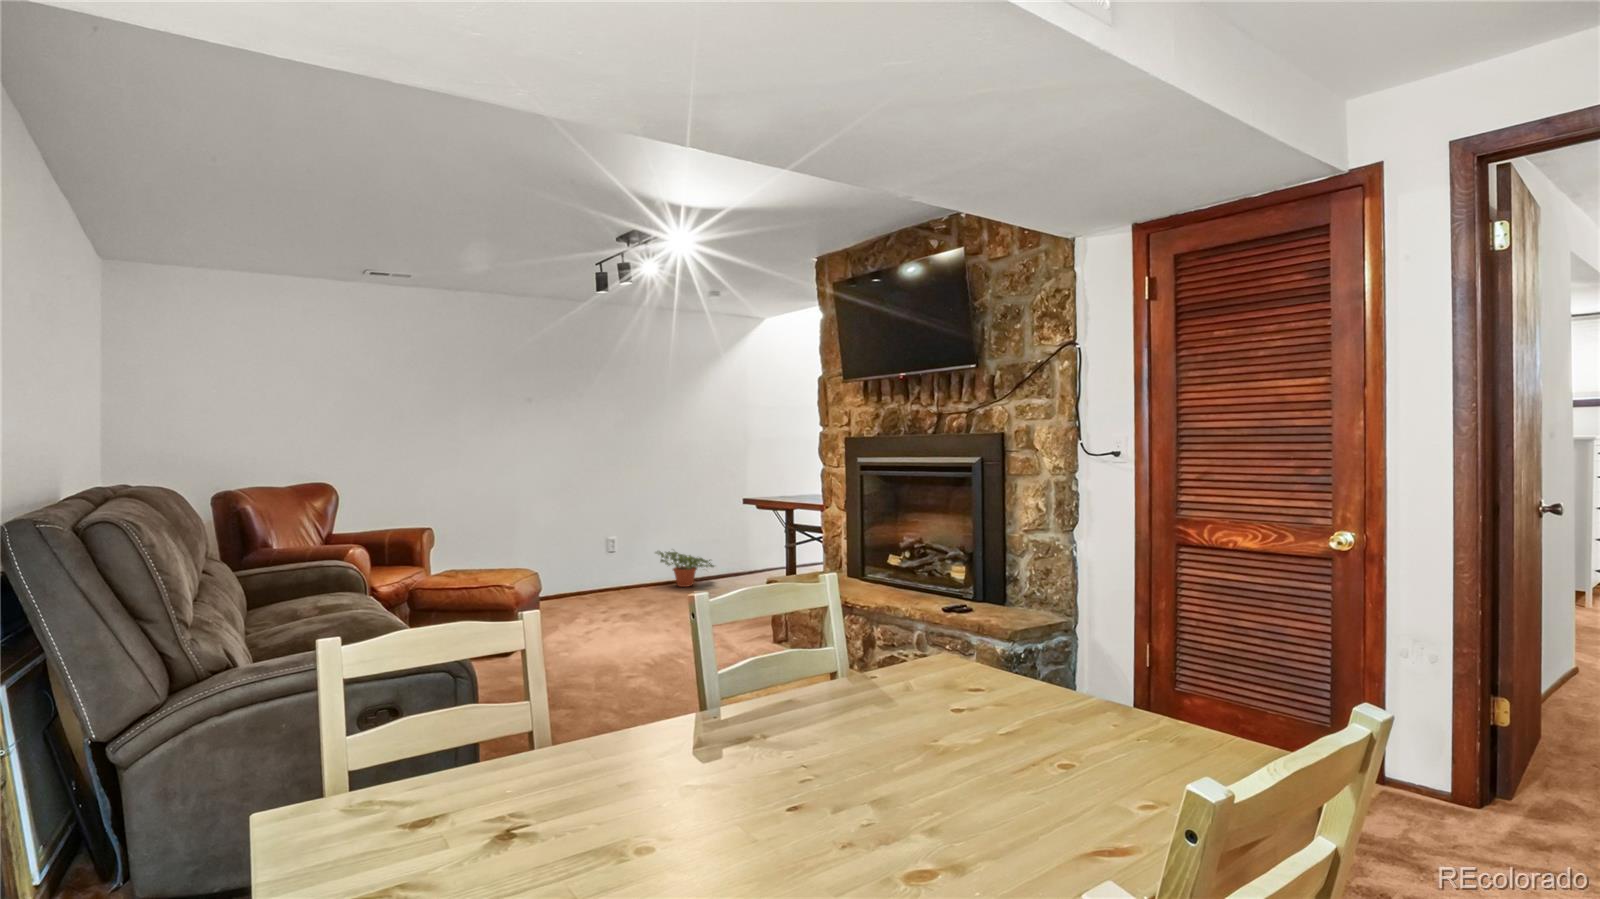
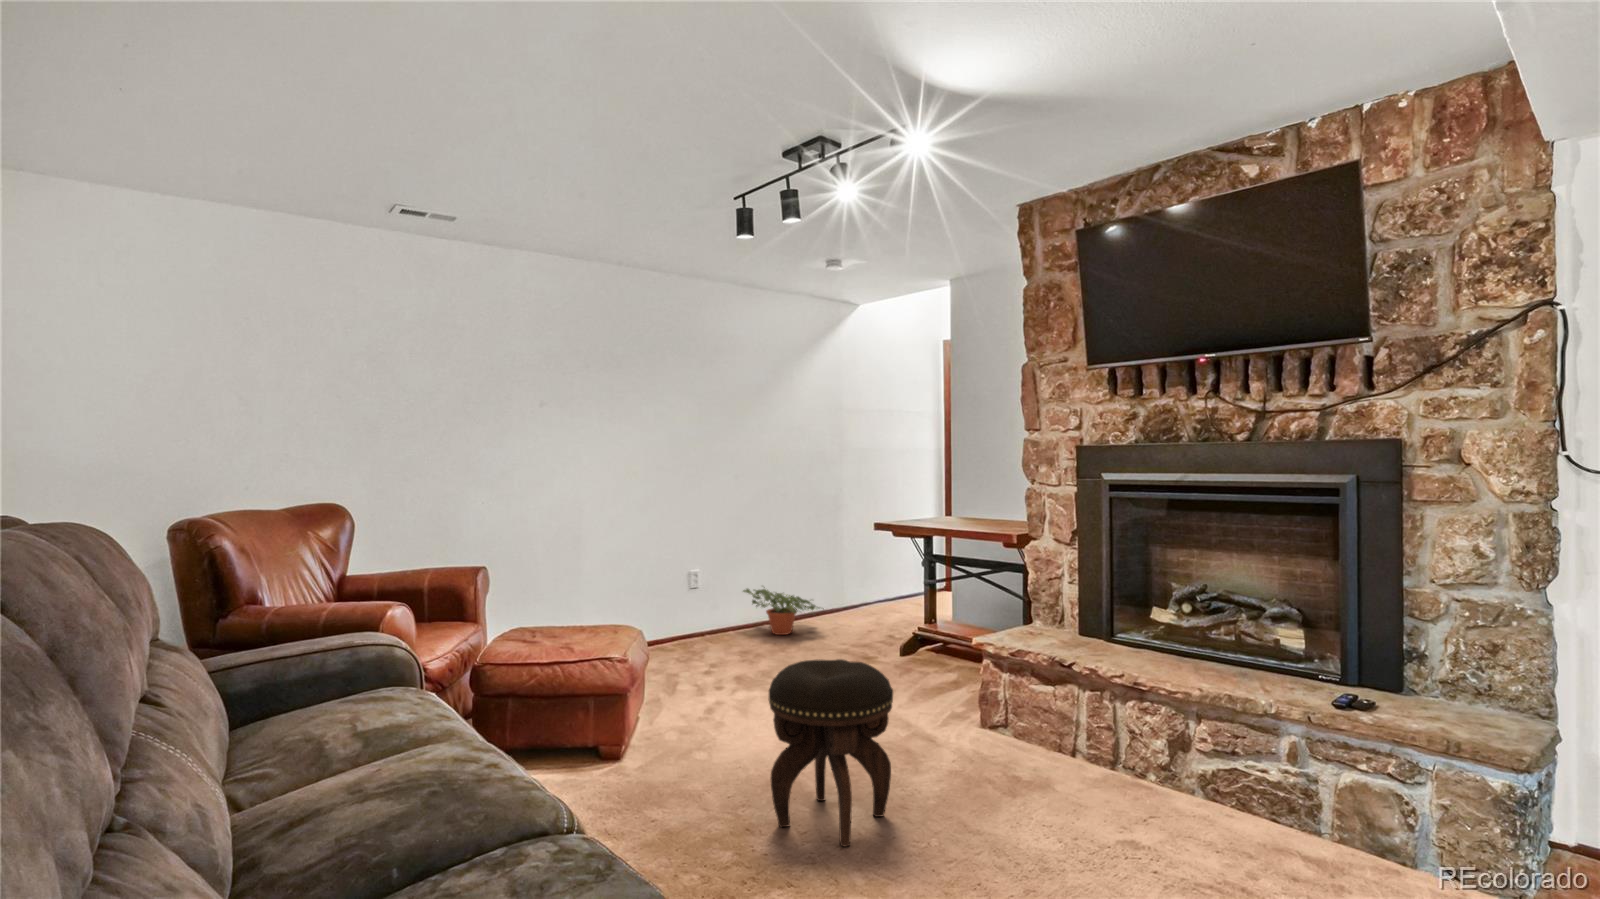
footstool: none [578,582,662,696] -> present [769,659,893,847]

